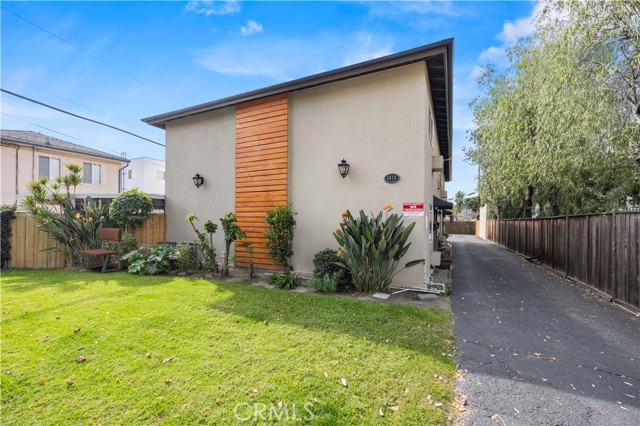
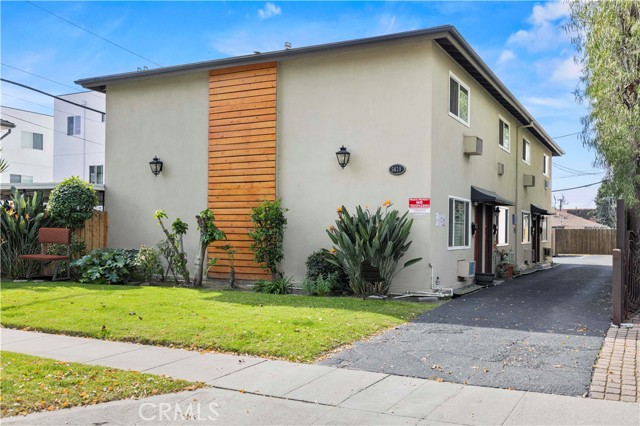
chair: none [363,258,390,300] -> present [359,260,385,300]

